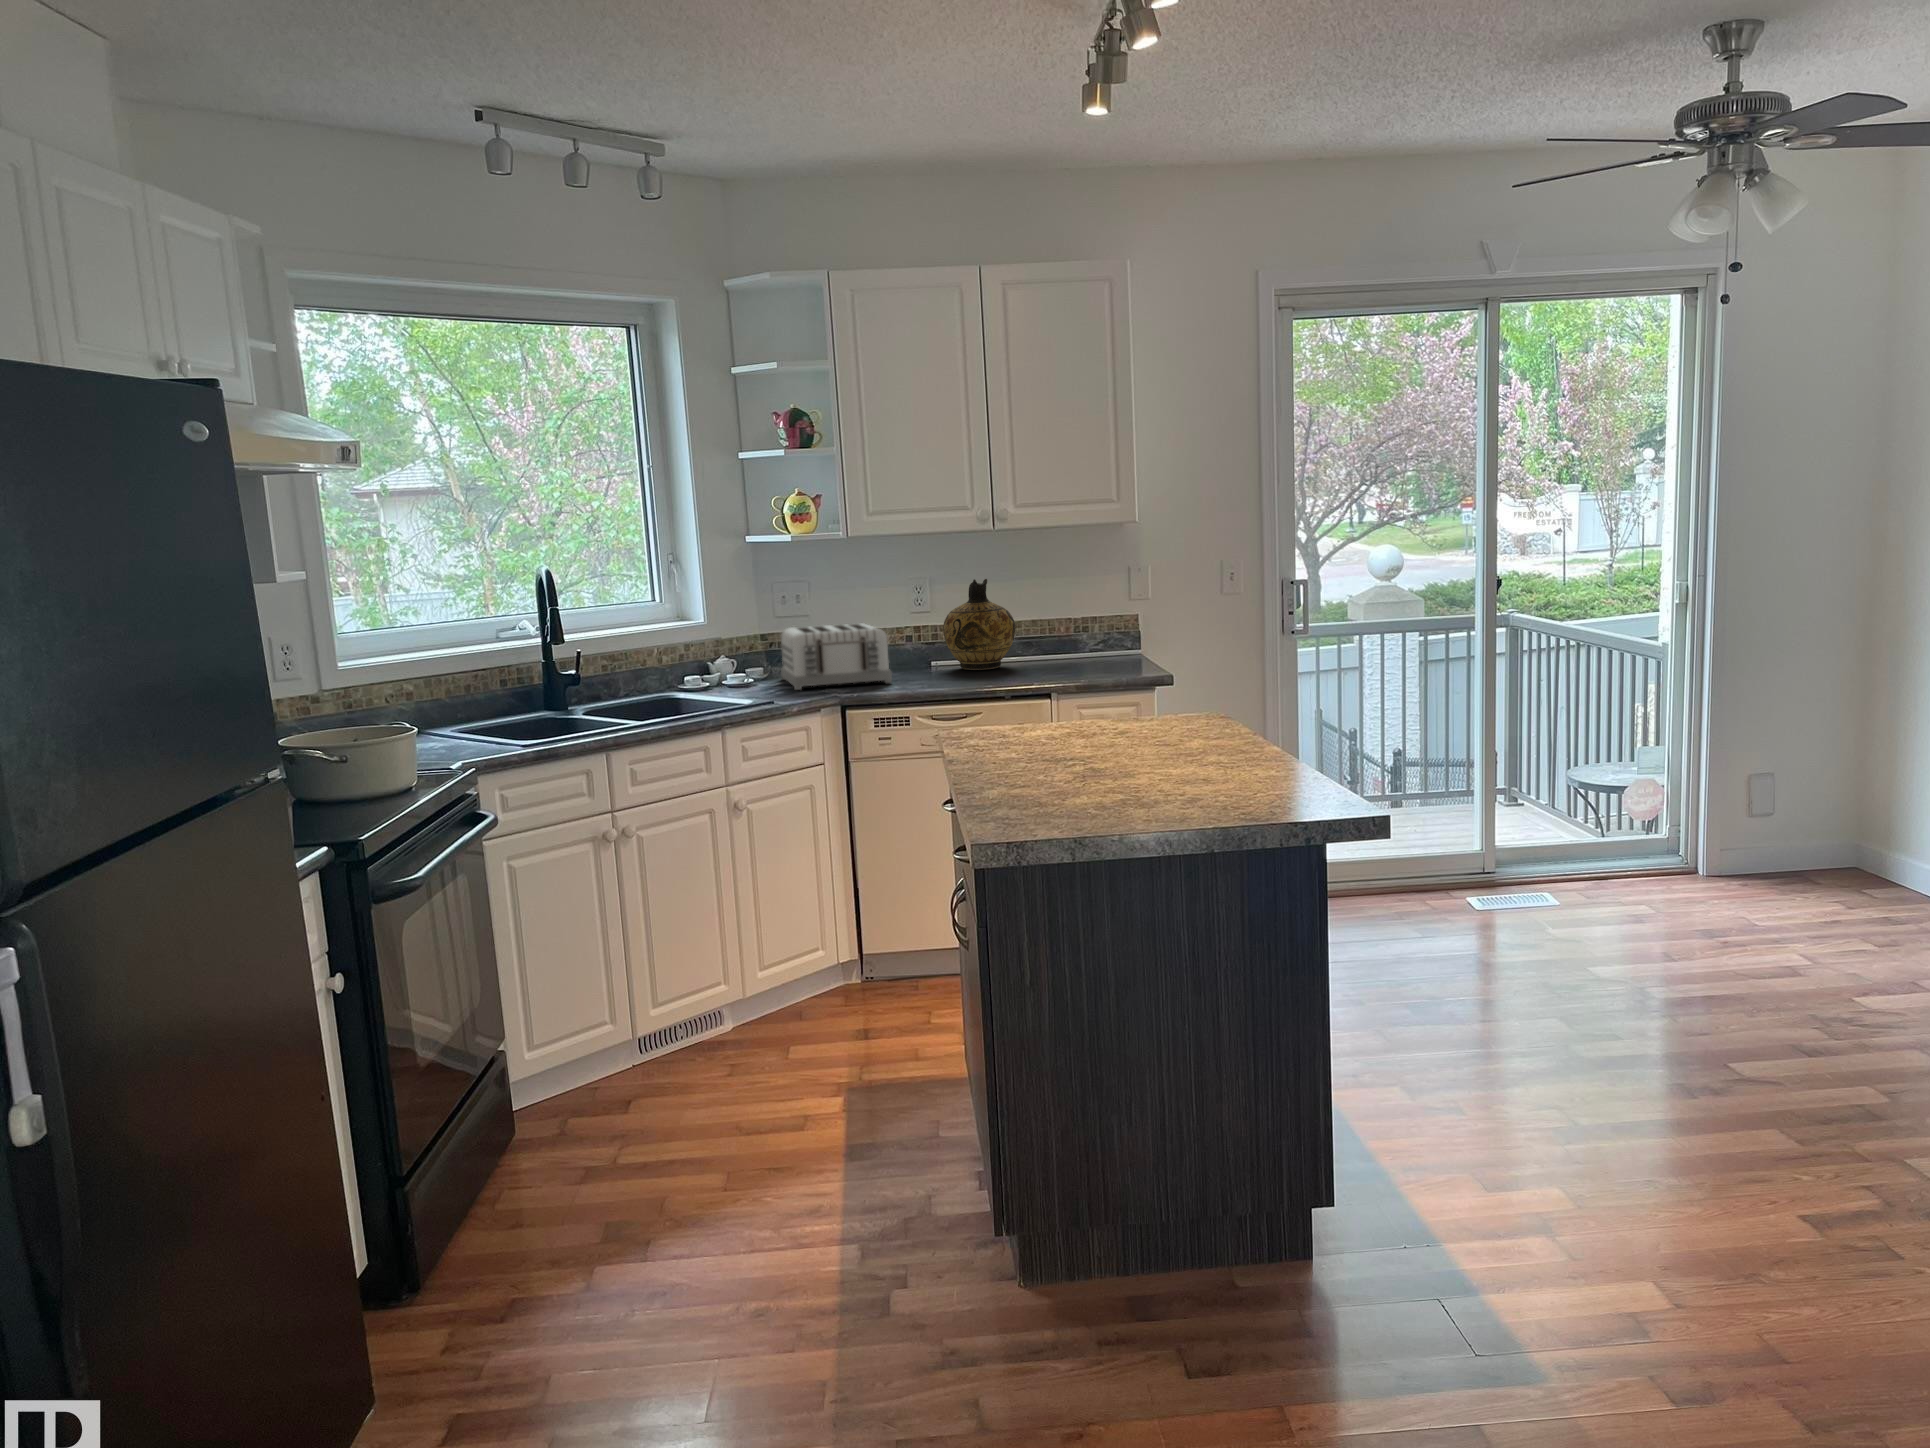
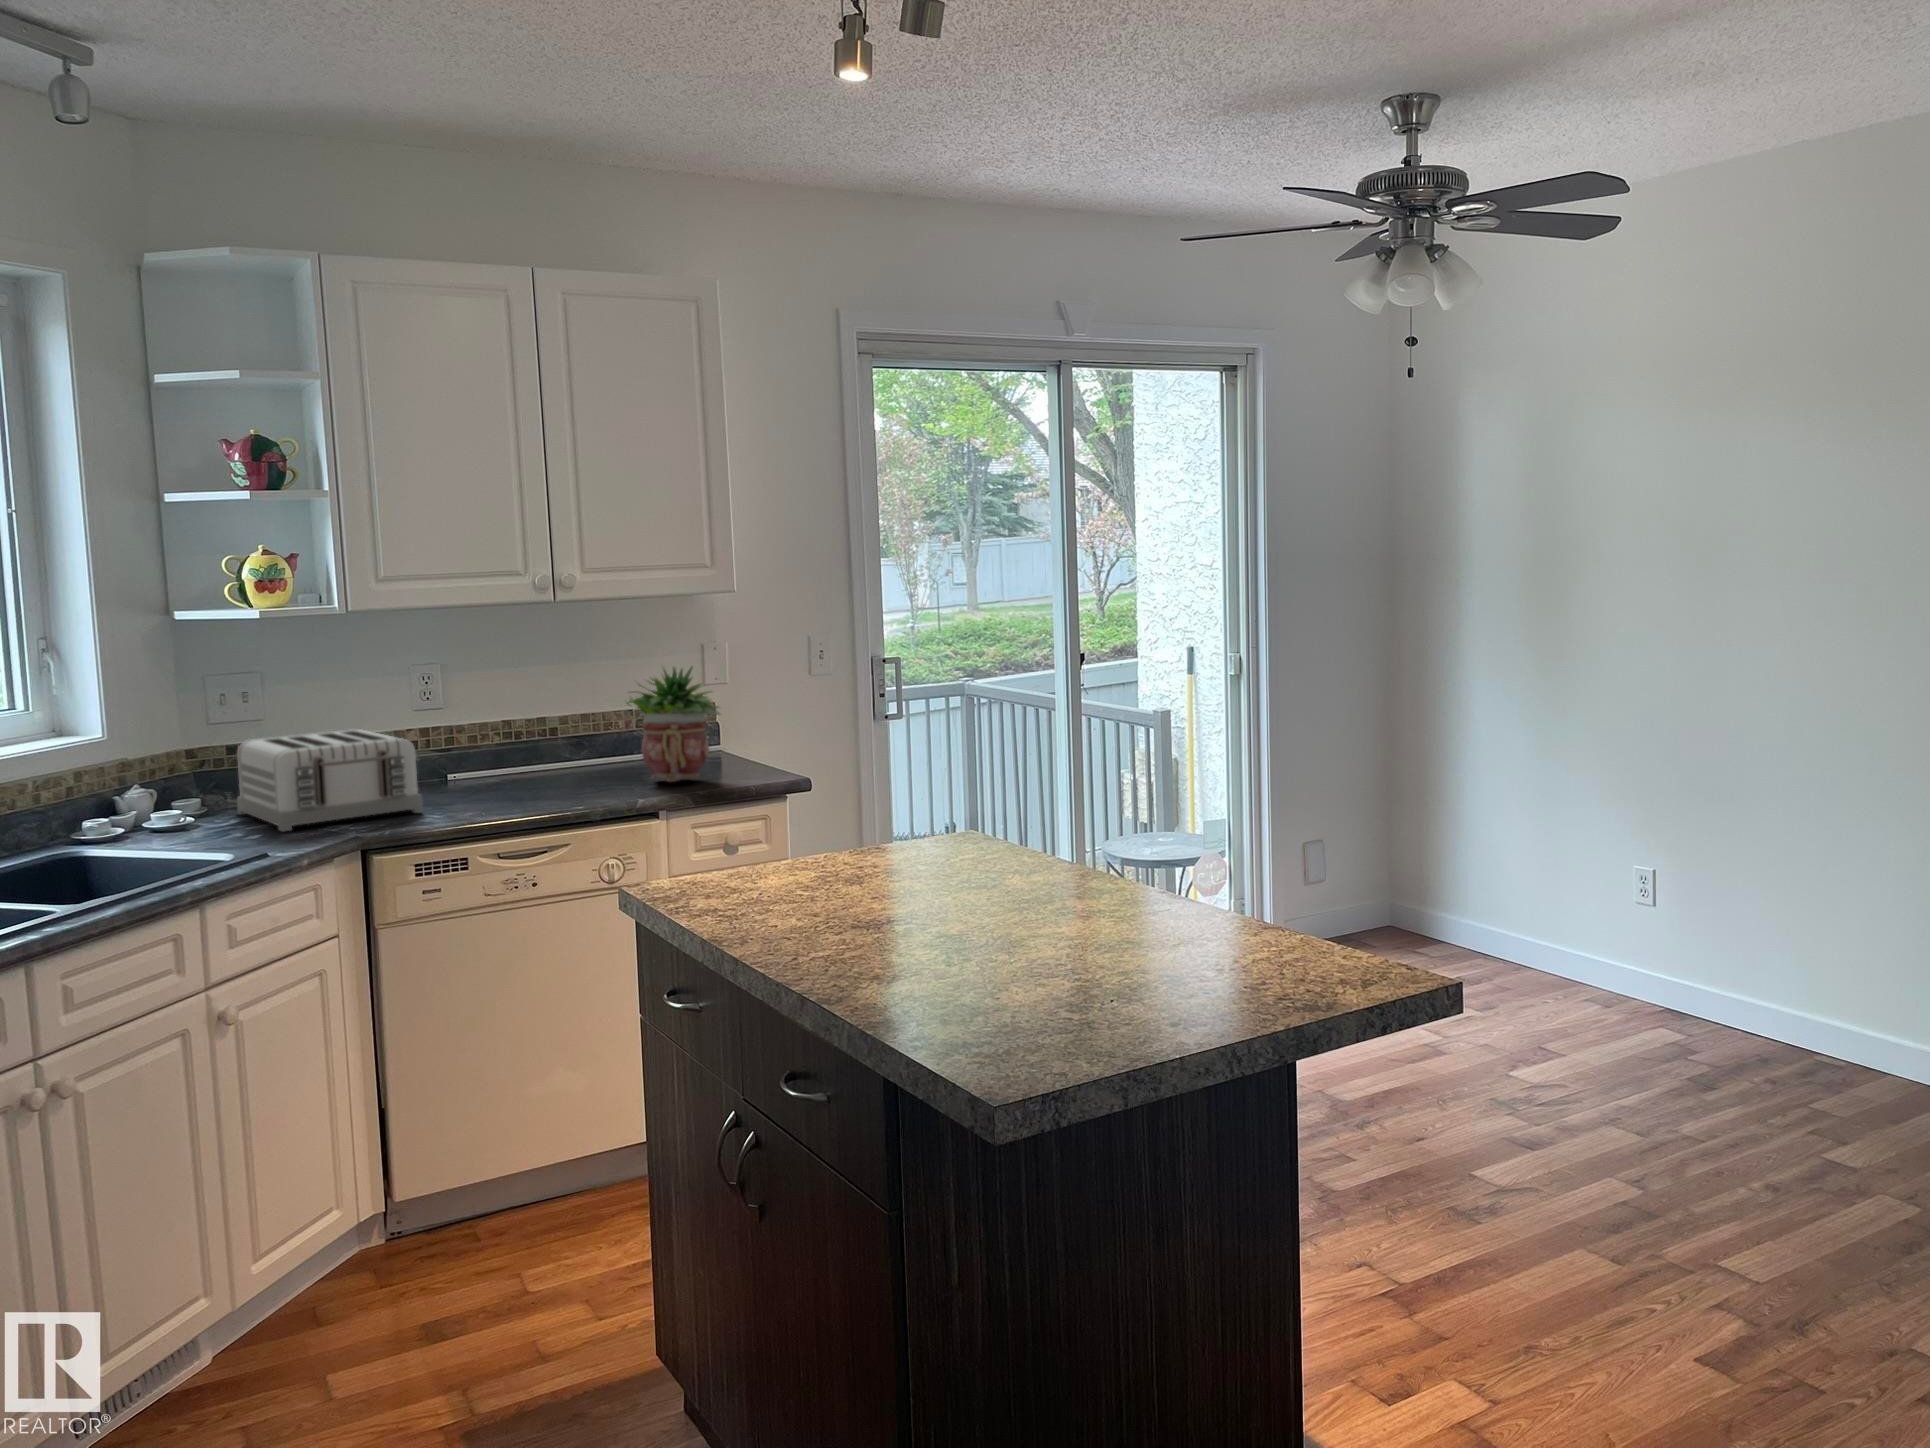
ceramic jug: present [943,579,1015,670] -> none [473,665,573,785]
potted plant: none [1045,579,1121,671] -> present [627,667,720,782]

